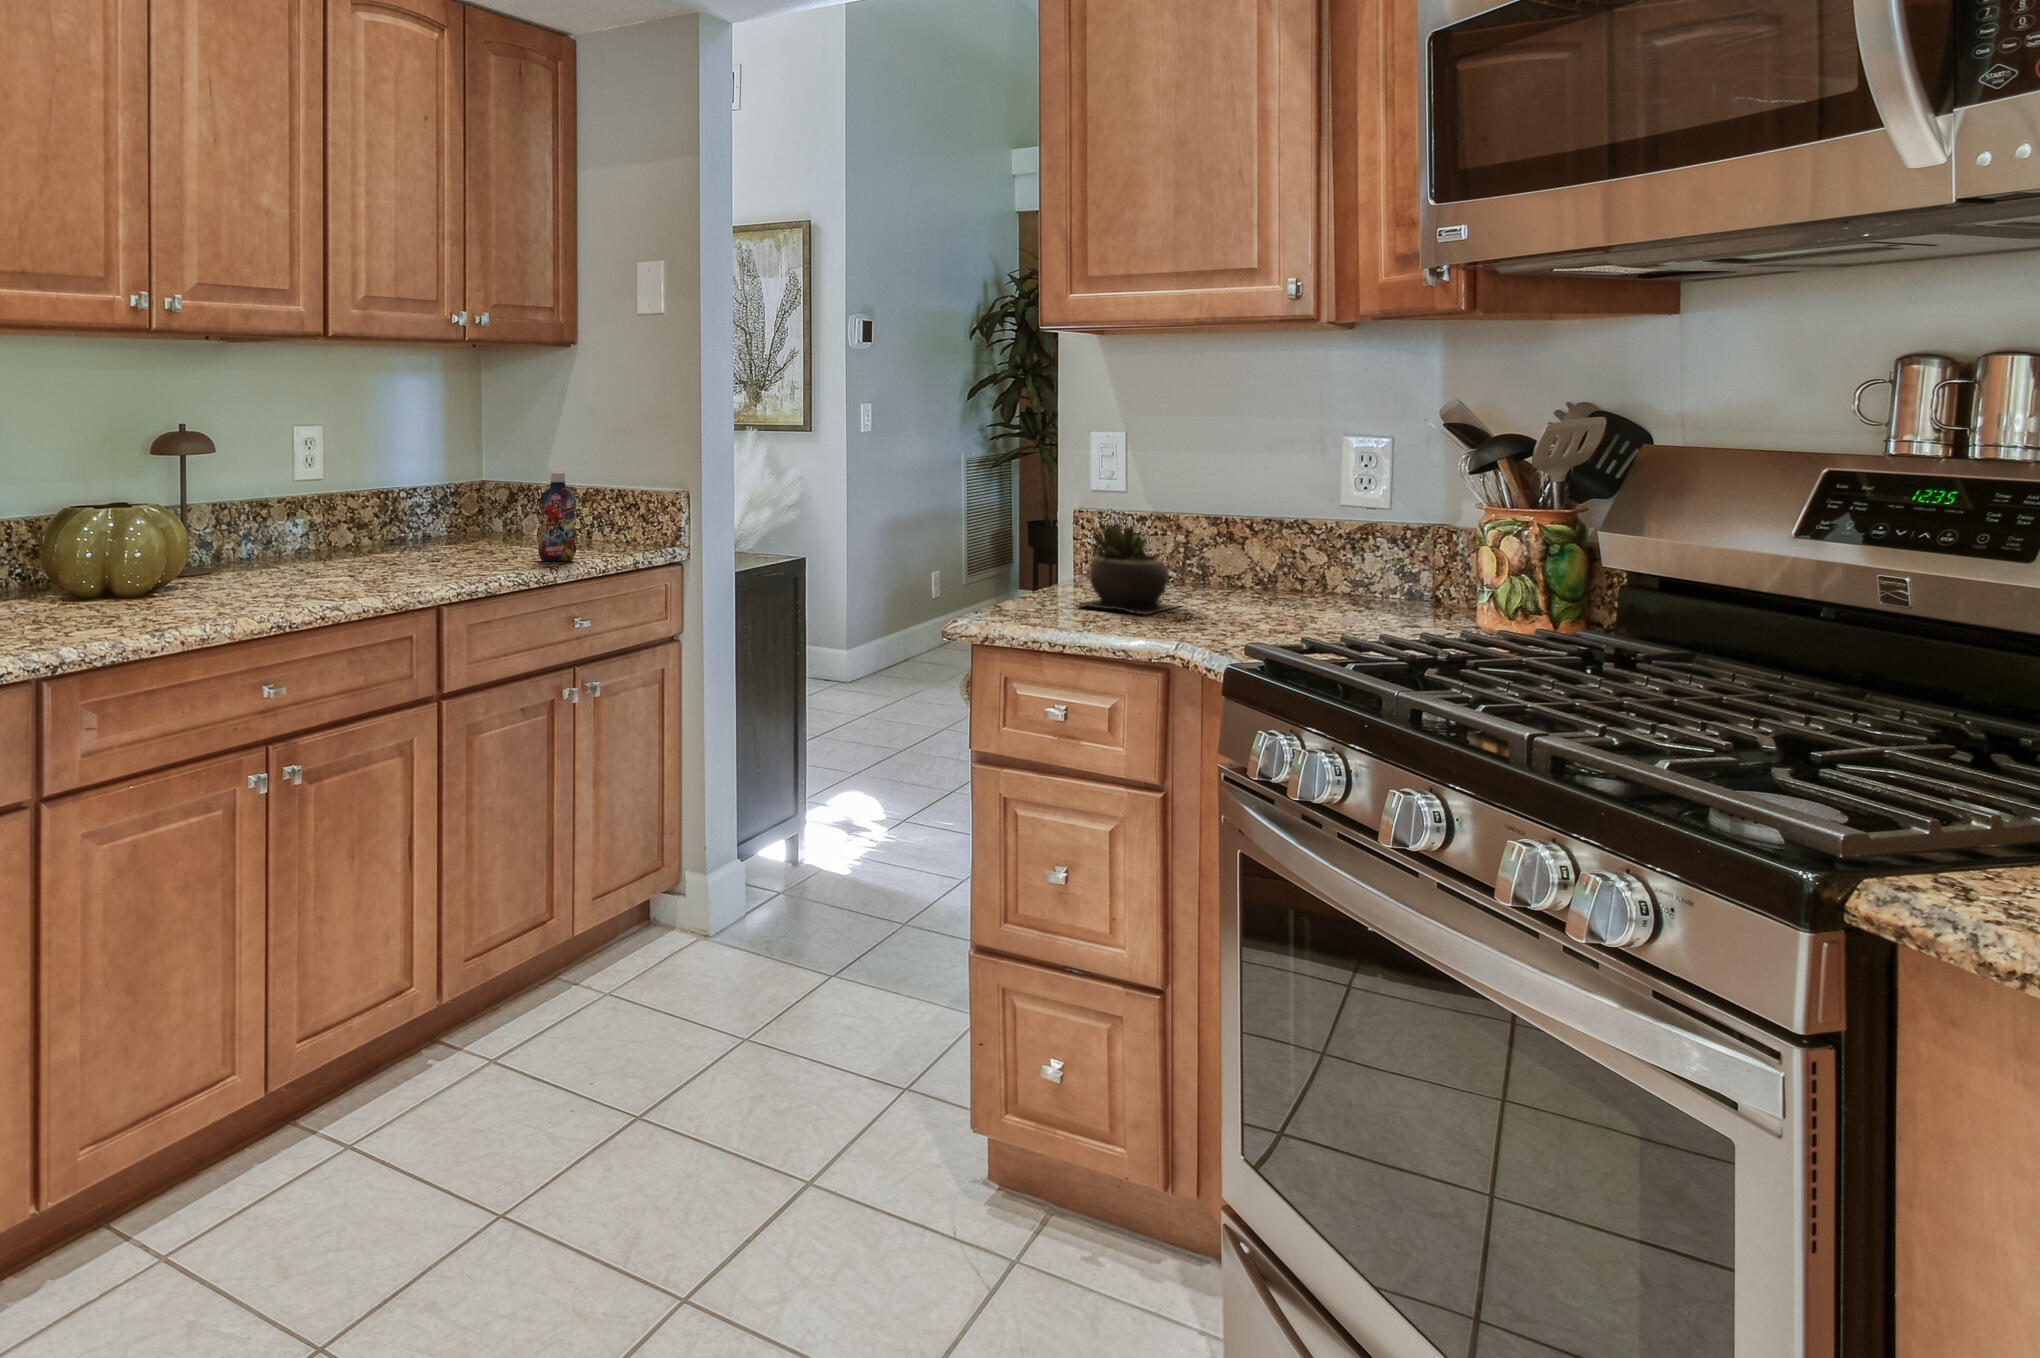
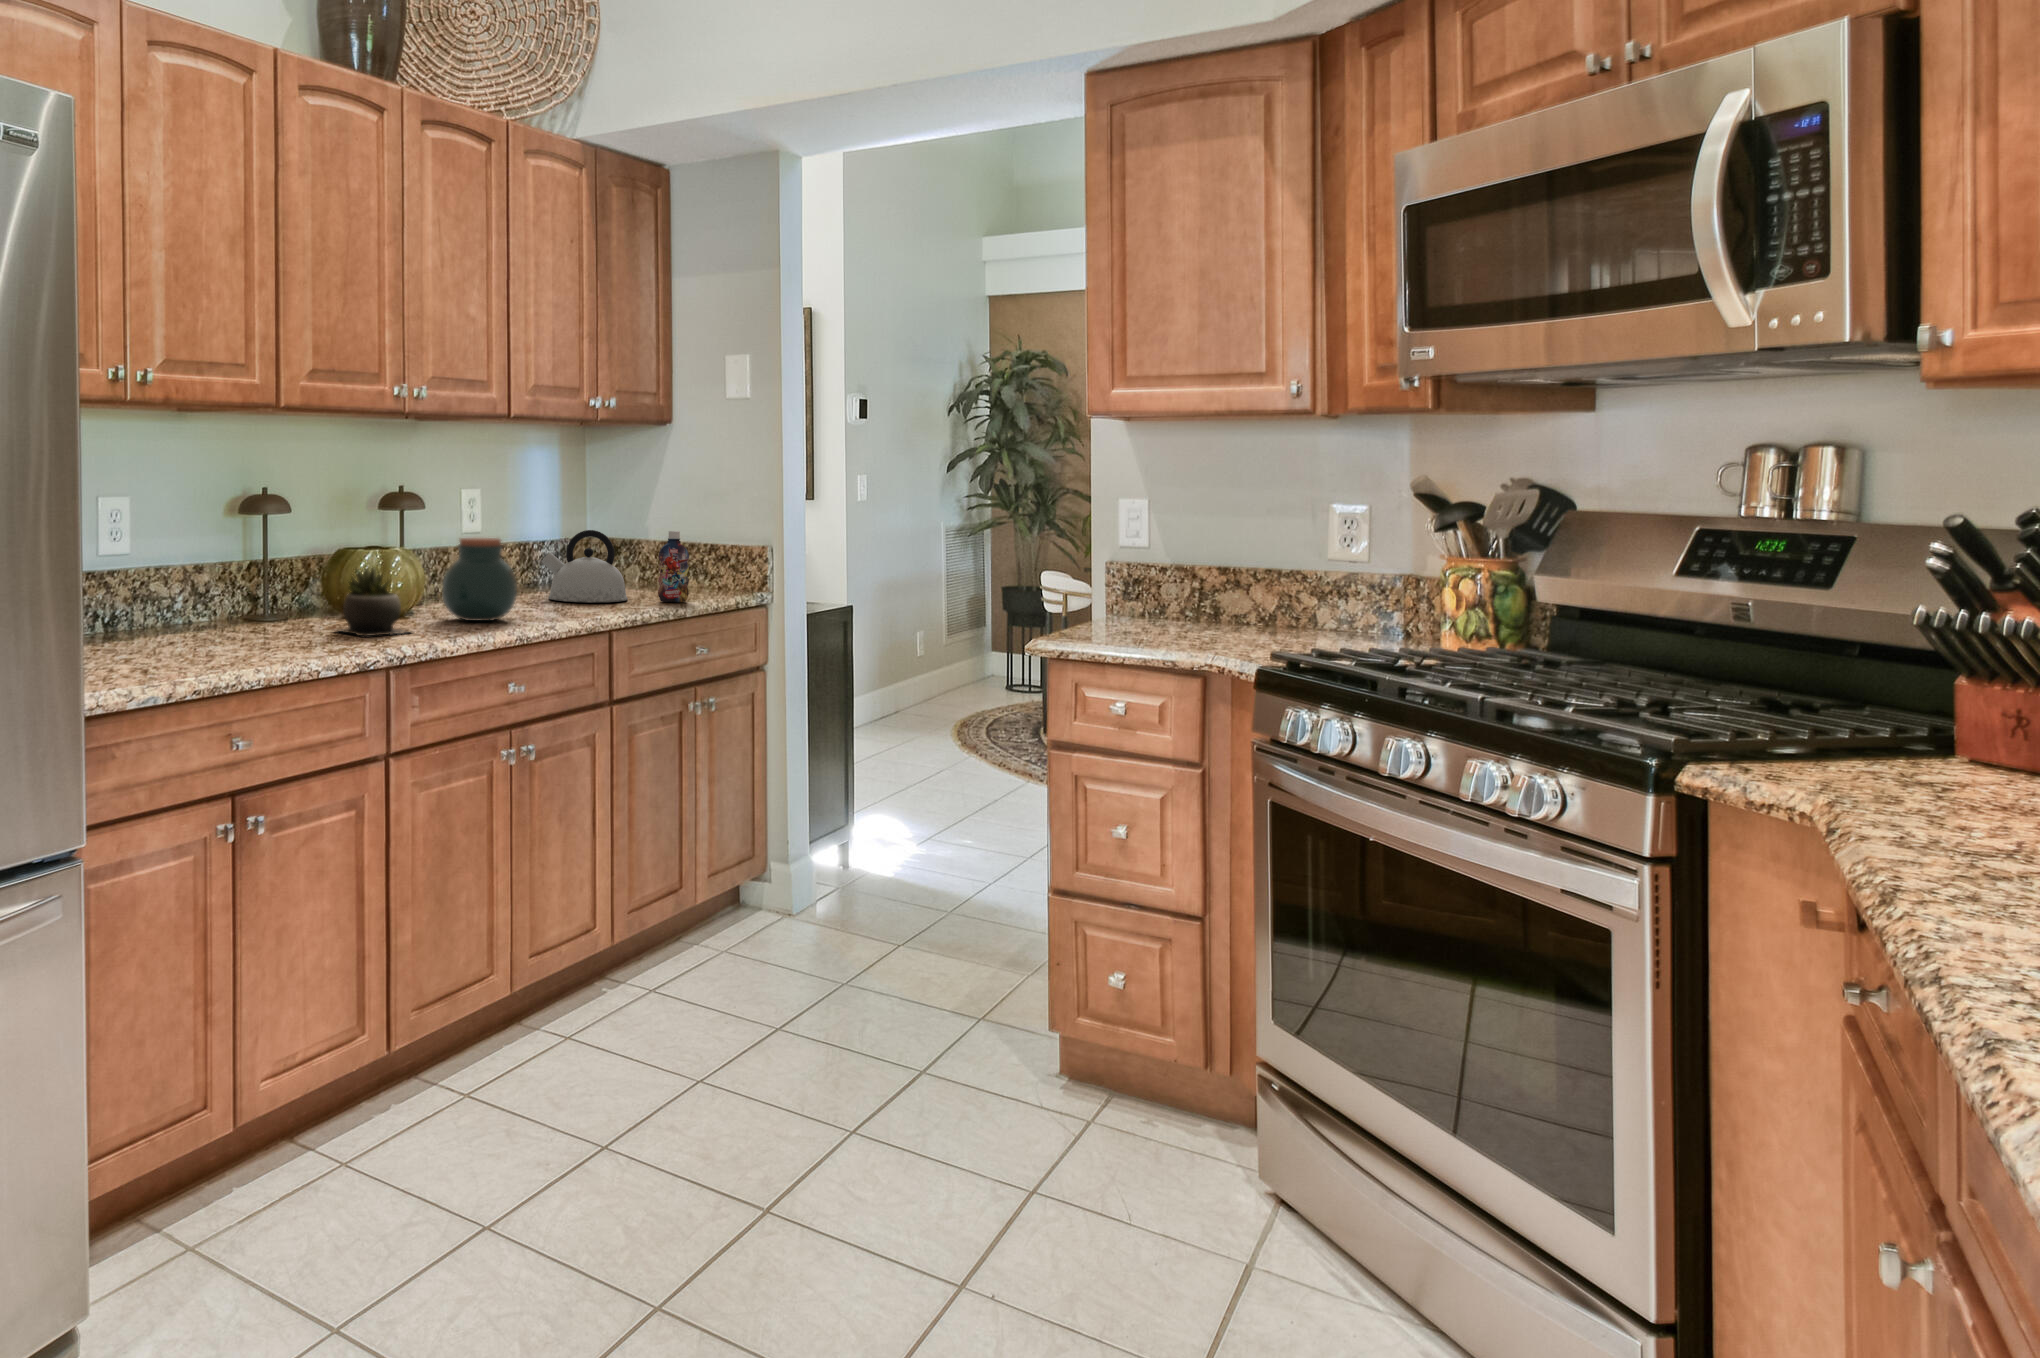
kettle: none [395,472,503,563] -> present [541,530,628,602]
jar: none [207,487,310,597] -> present [442,538,517,621]
succulent plant: present [1081,522,1178,614] -> present [337,568,406,636]

